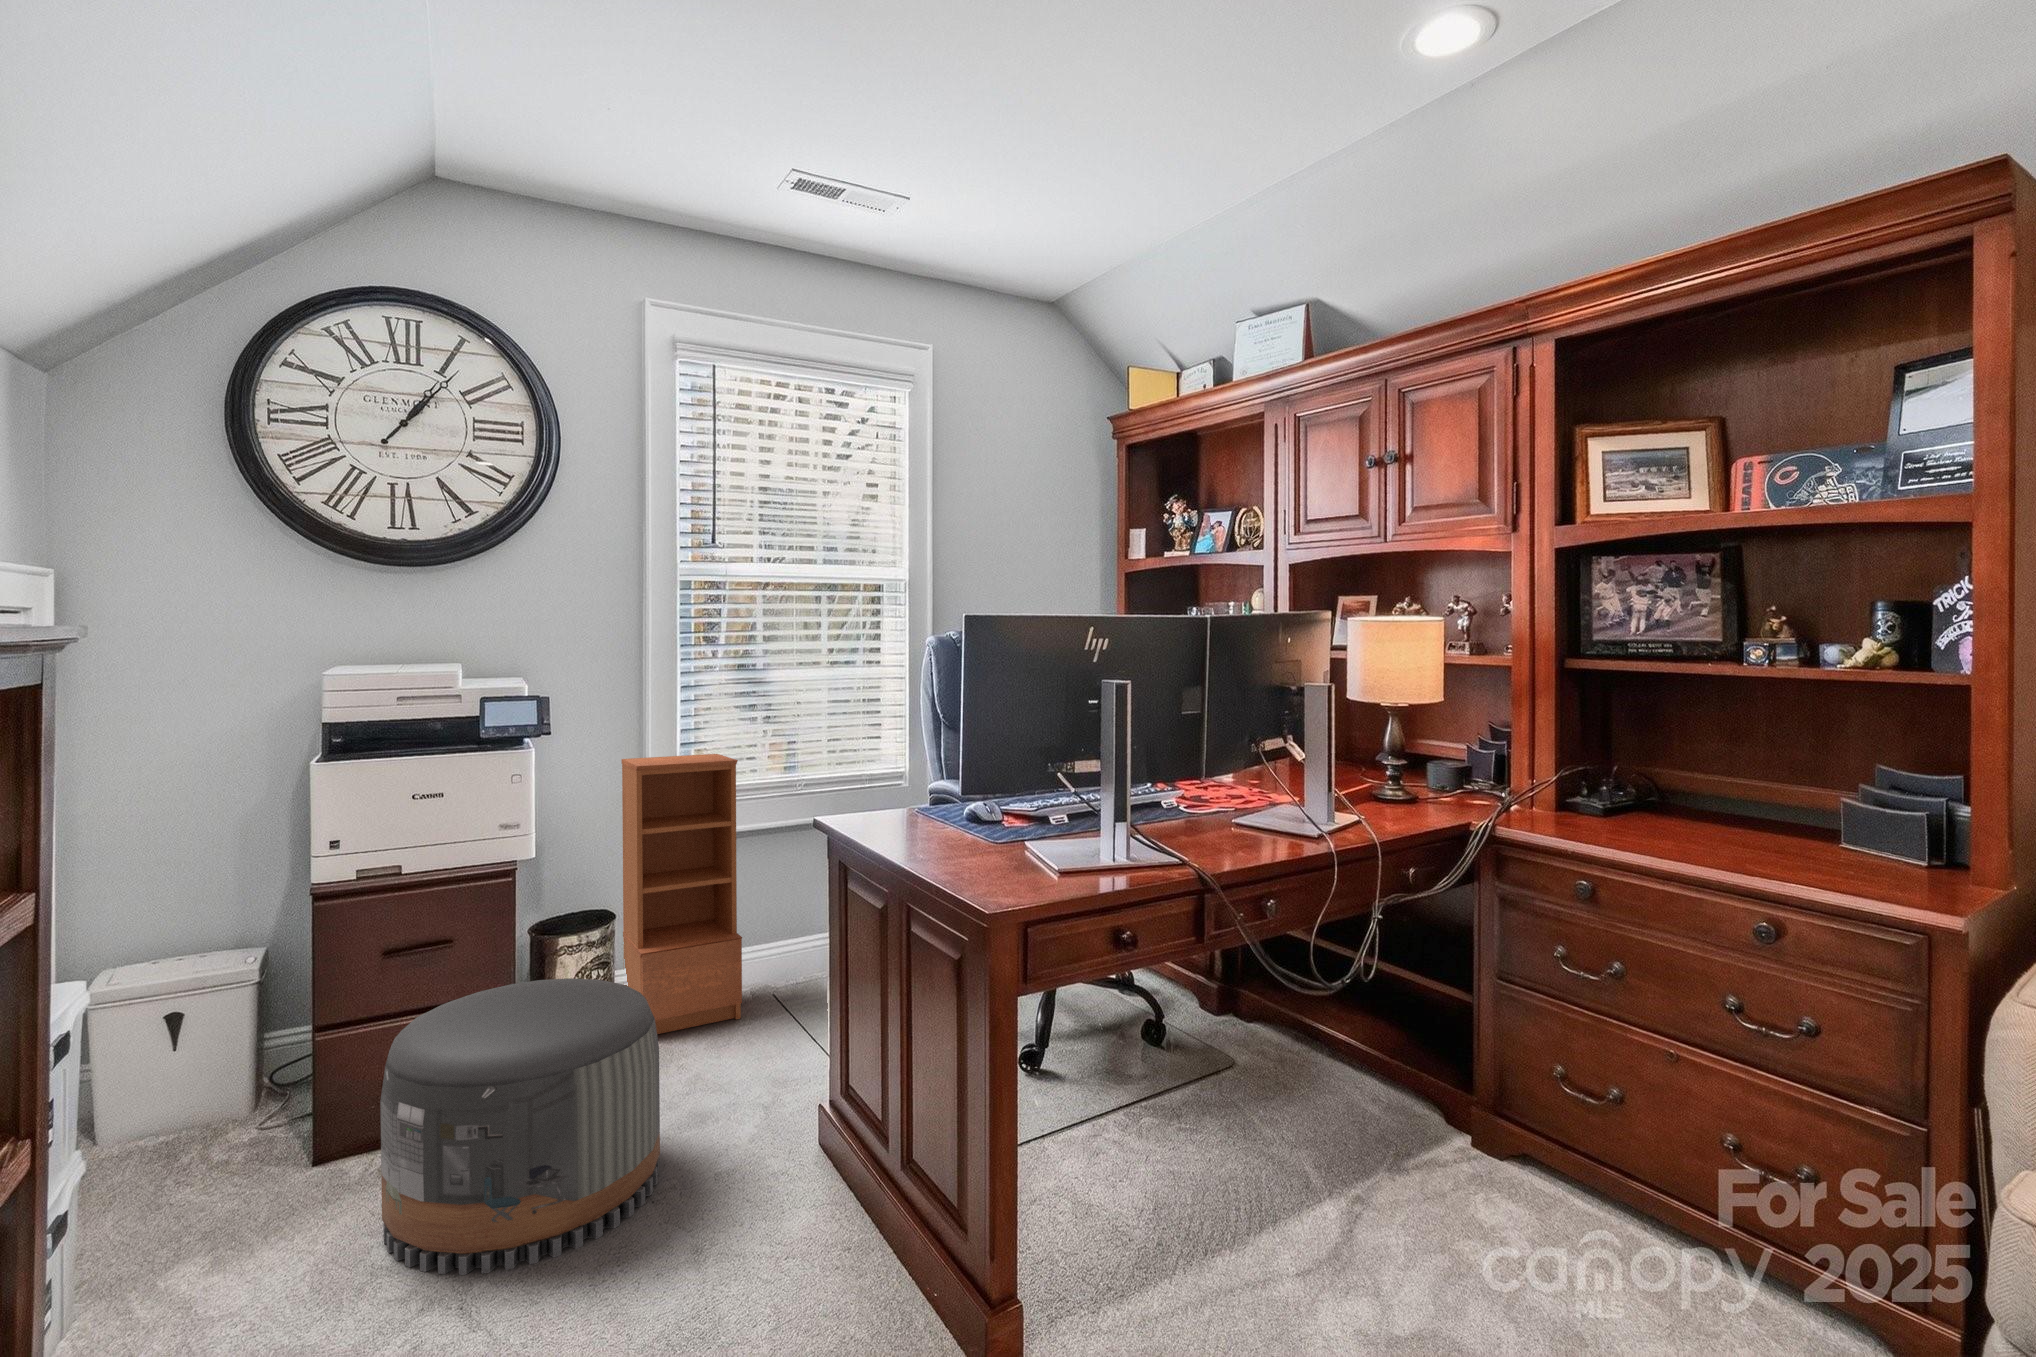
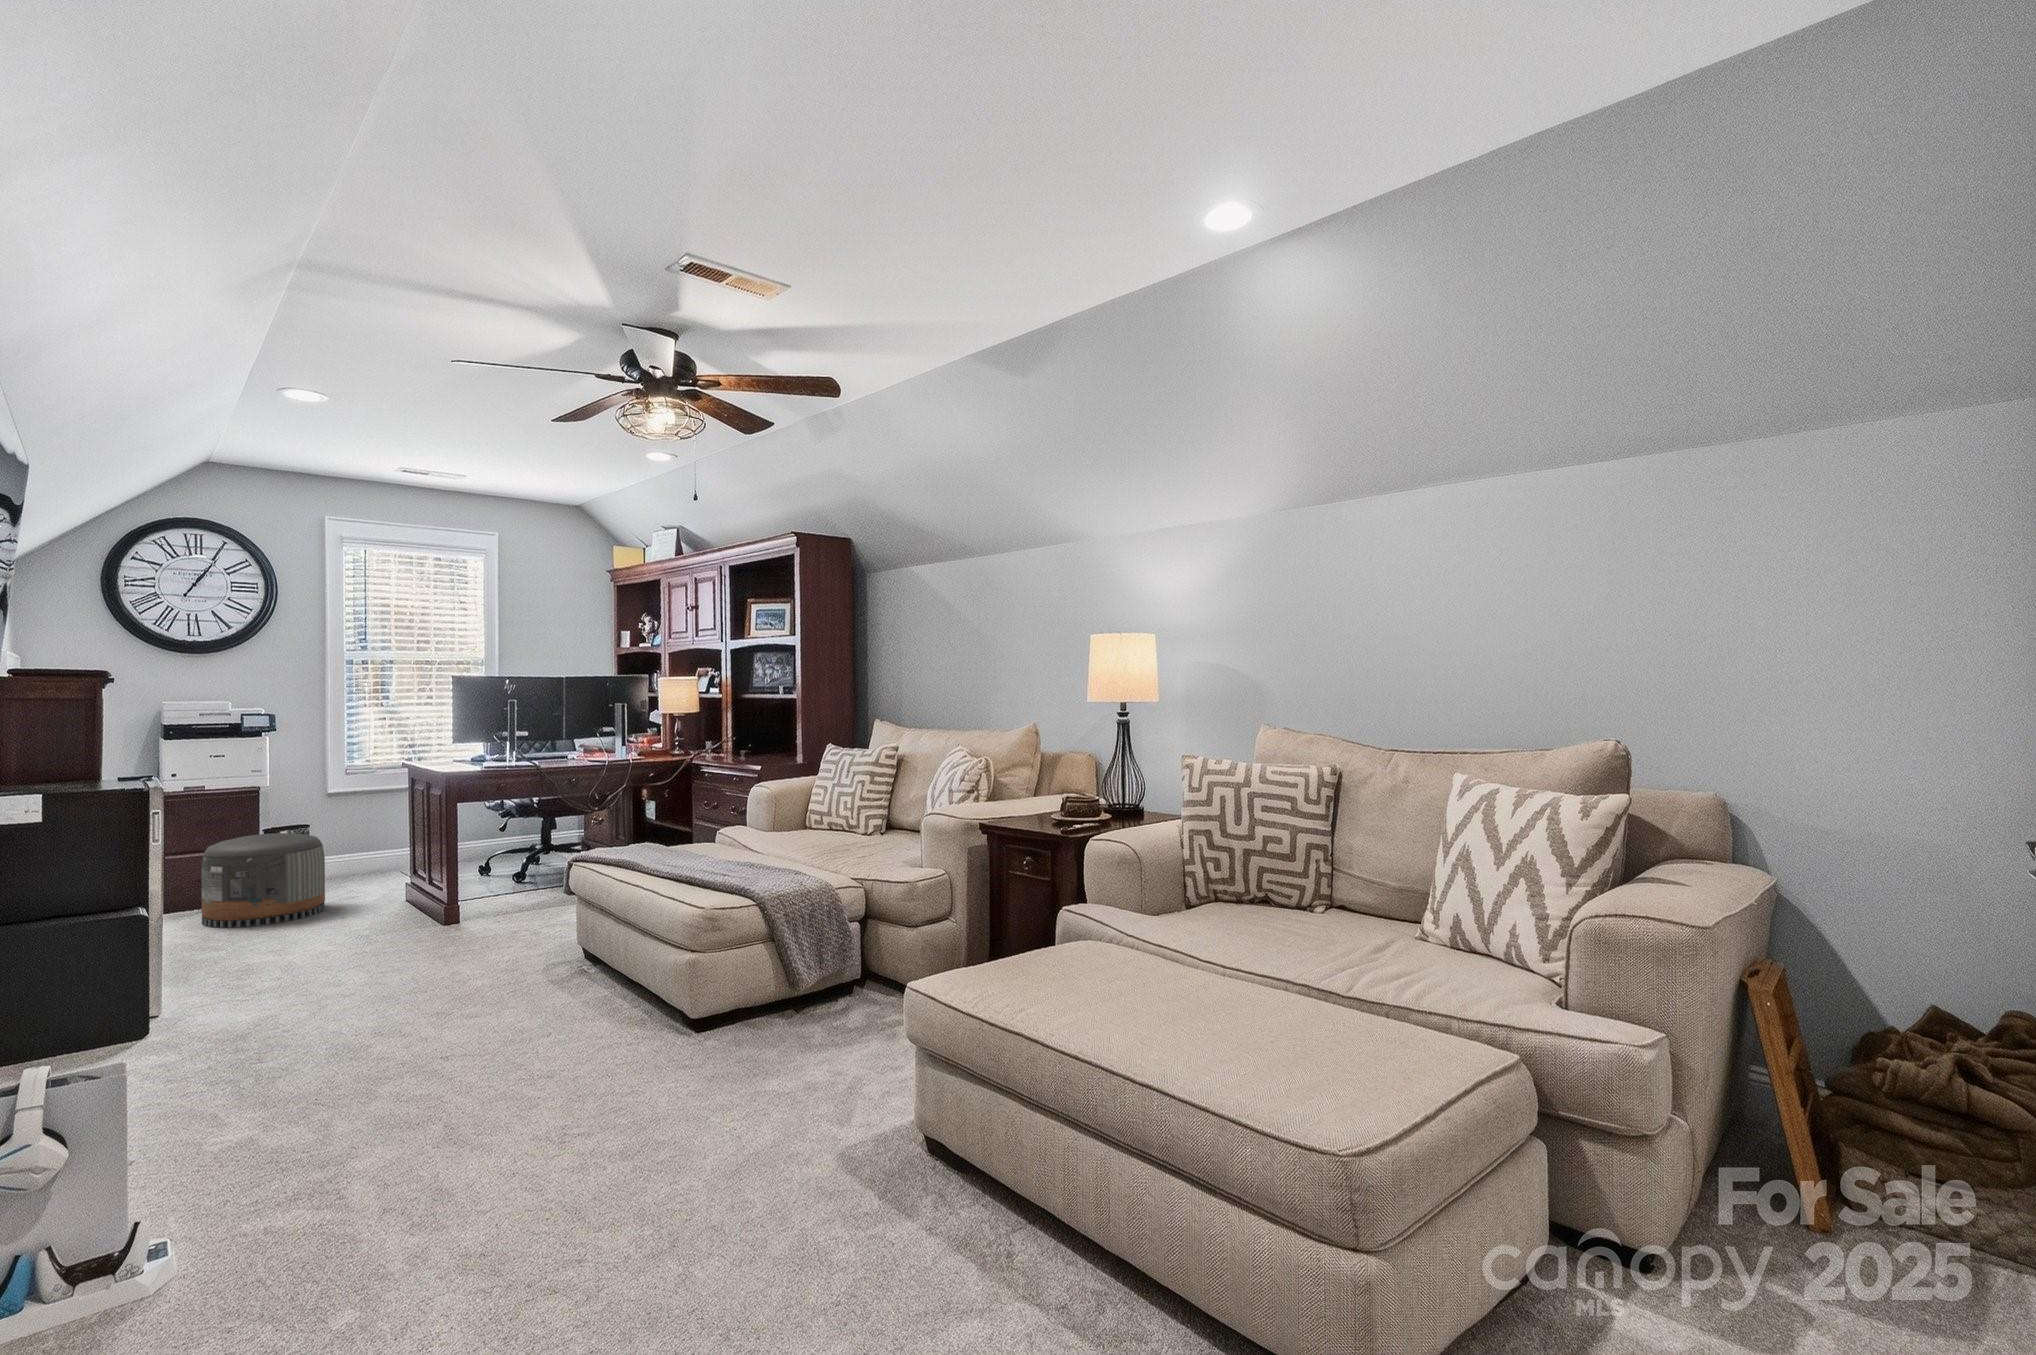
bookcase: present [621,754,742,1034] -> none [315,746,383,885]

